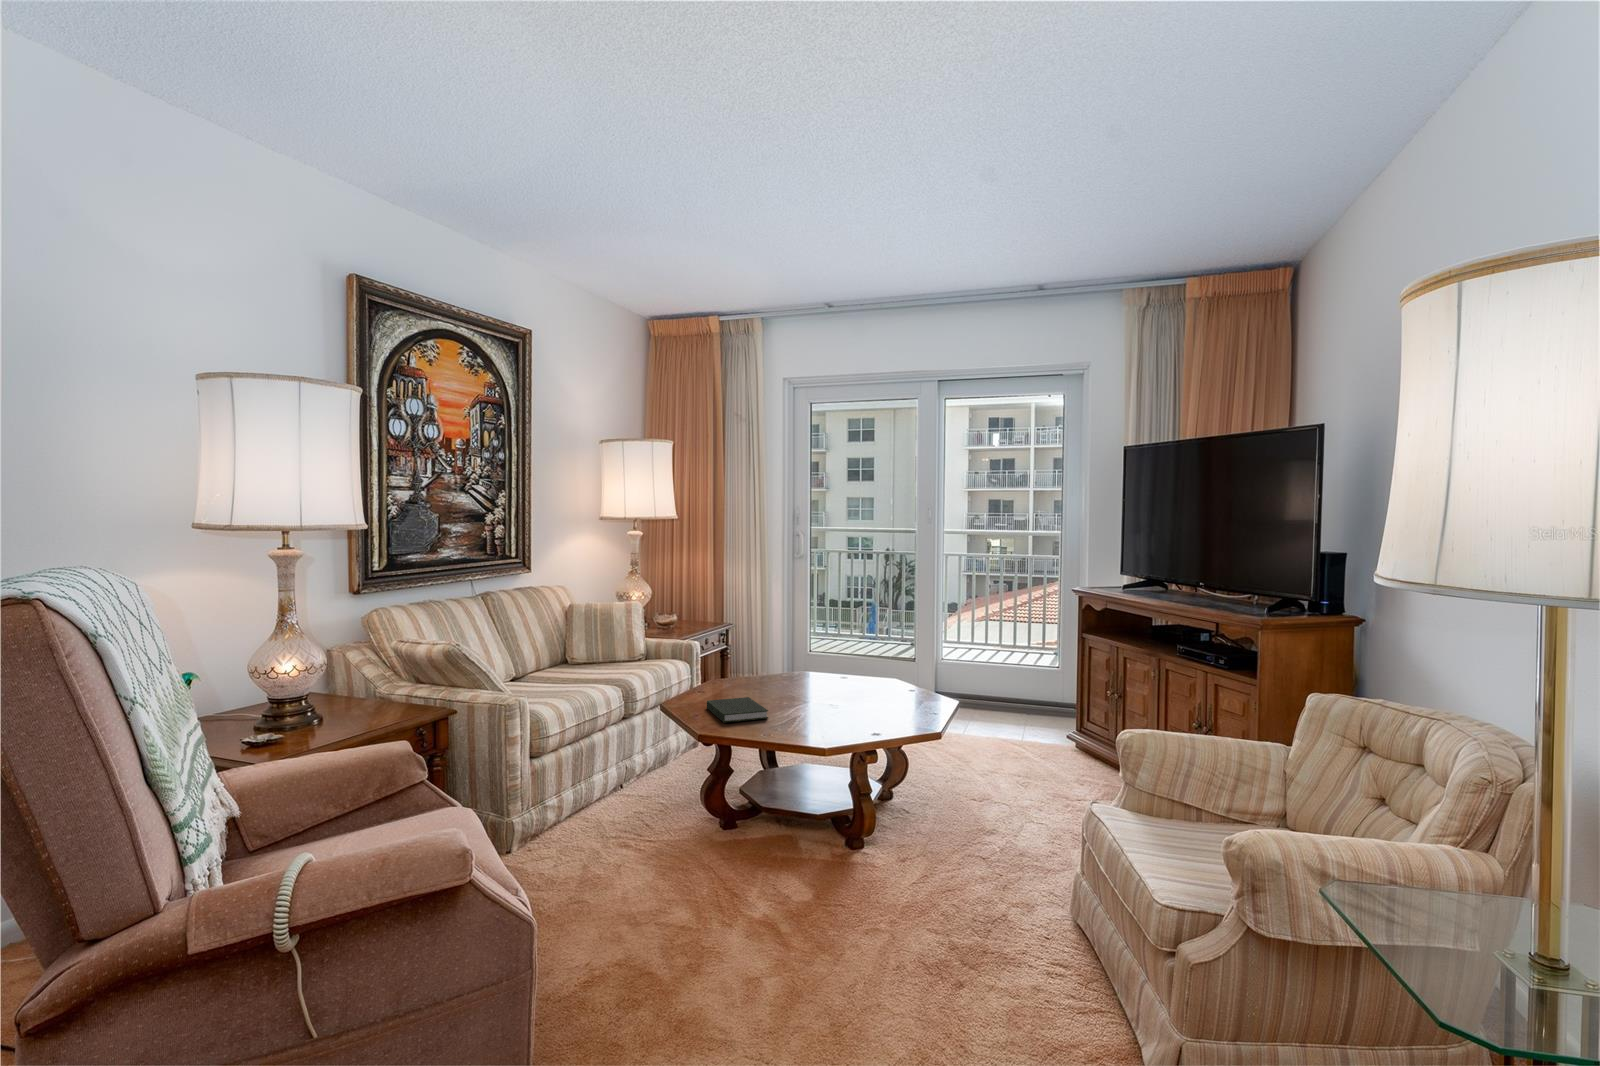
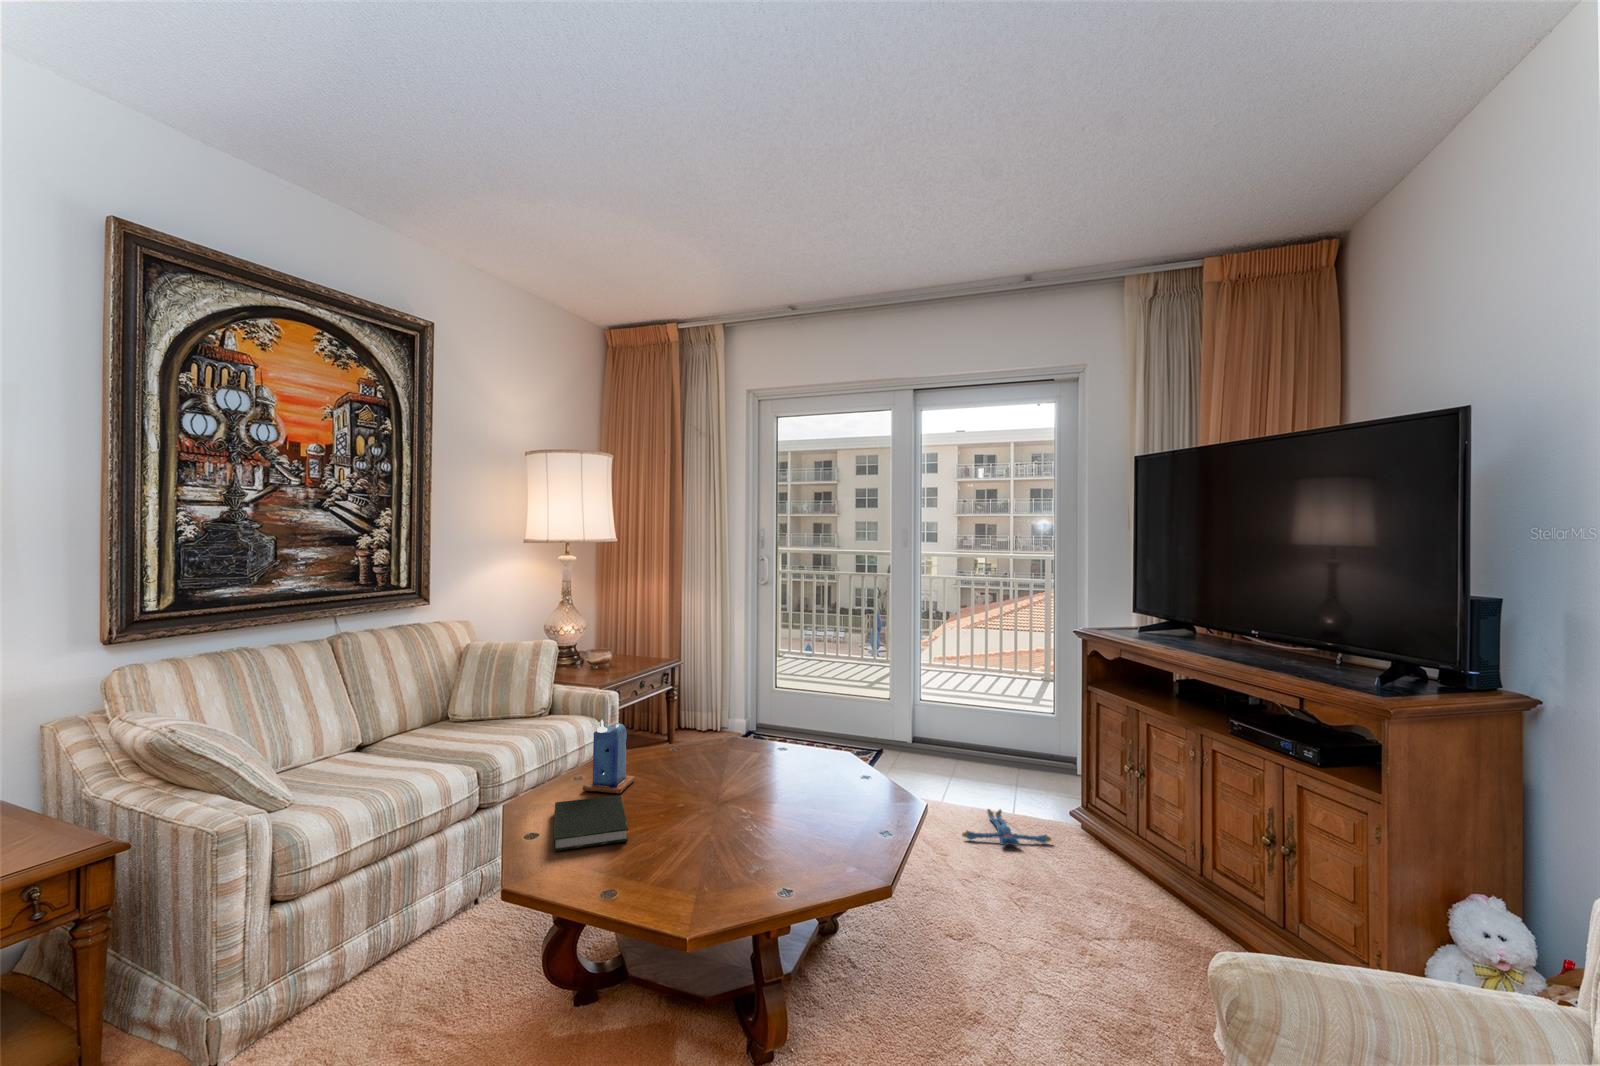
candle: none [717,648,749,699] -> present [583,720,635,794]
plush toy: none [982,734,1052,756] -> present [962,809,1051,845]

